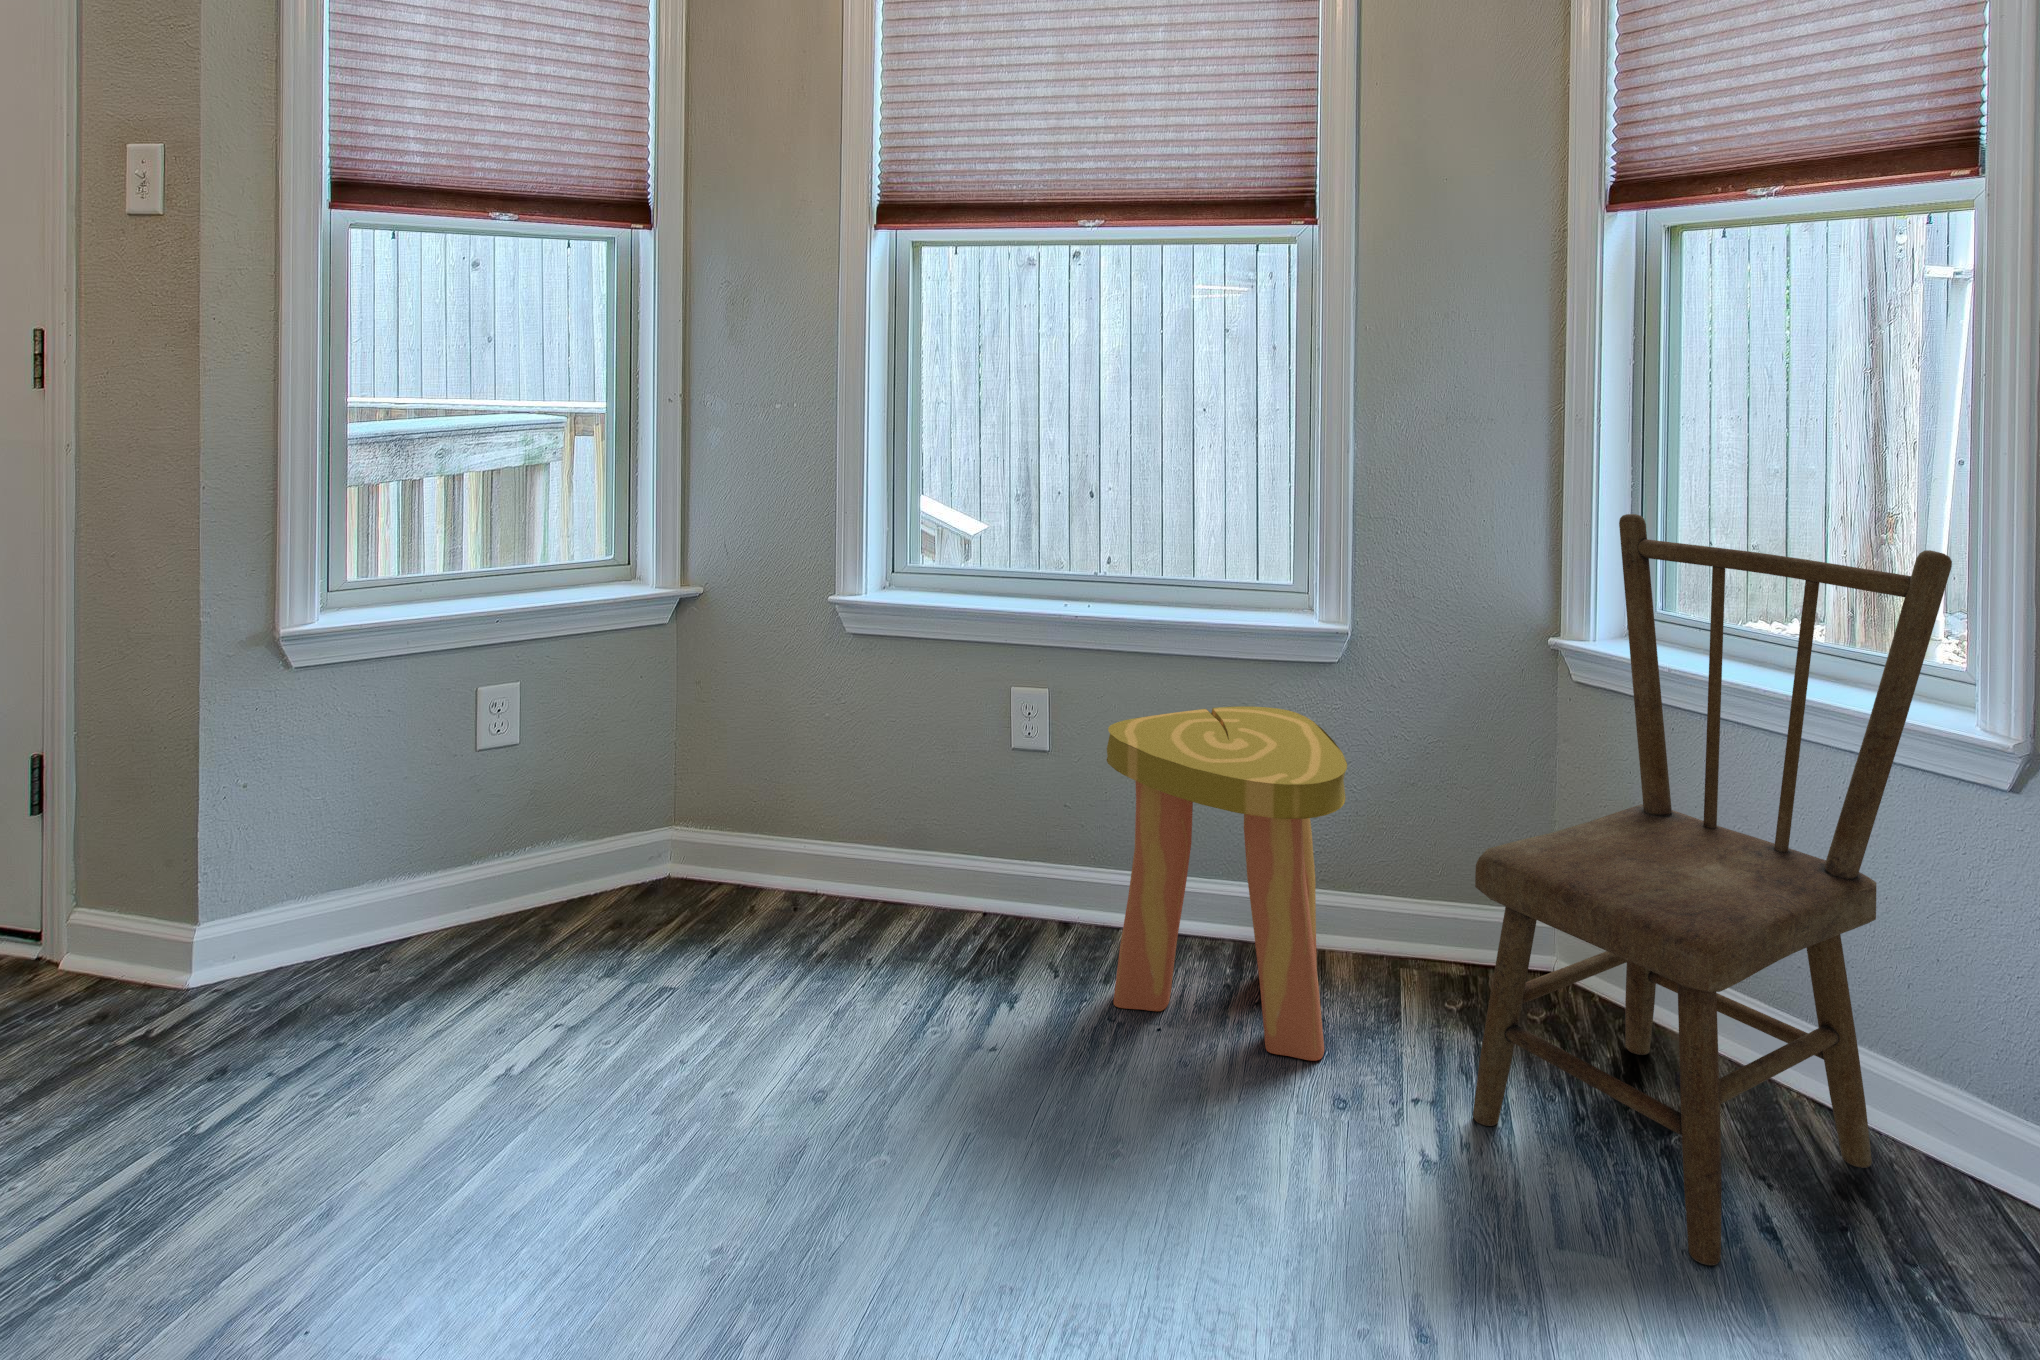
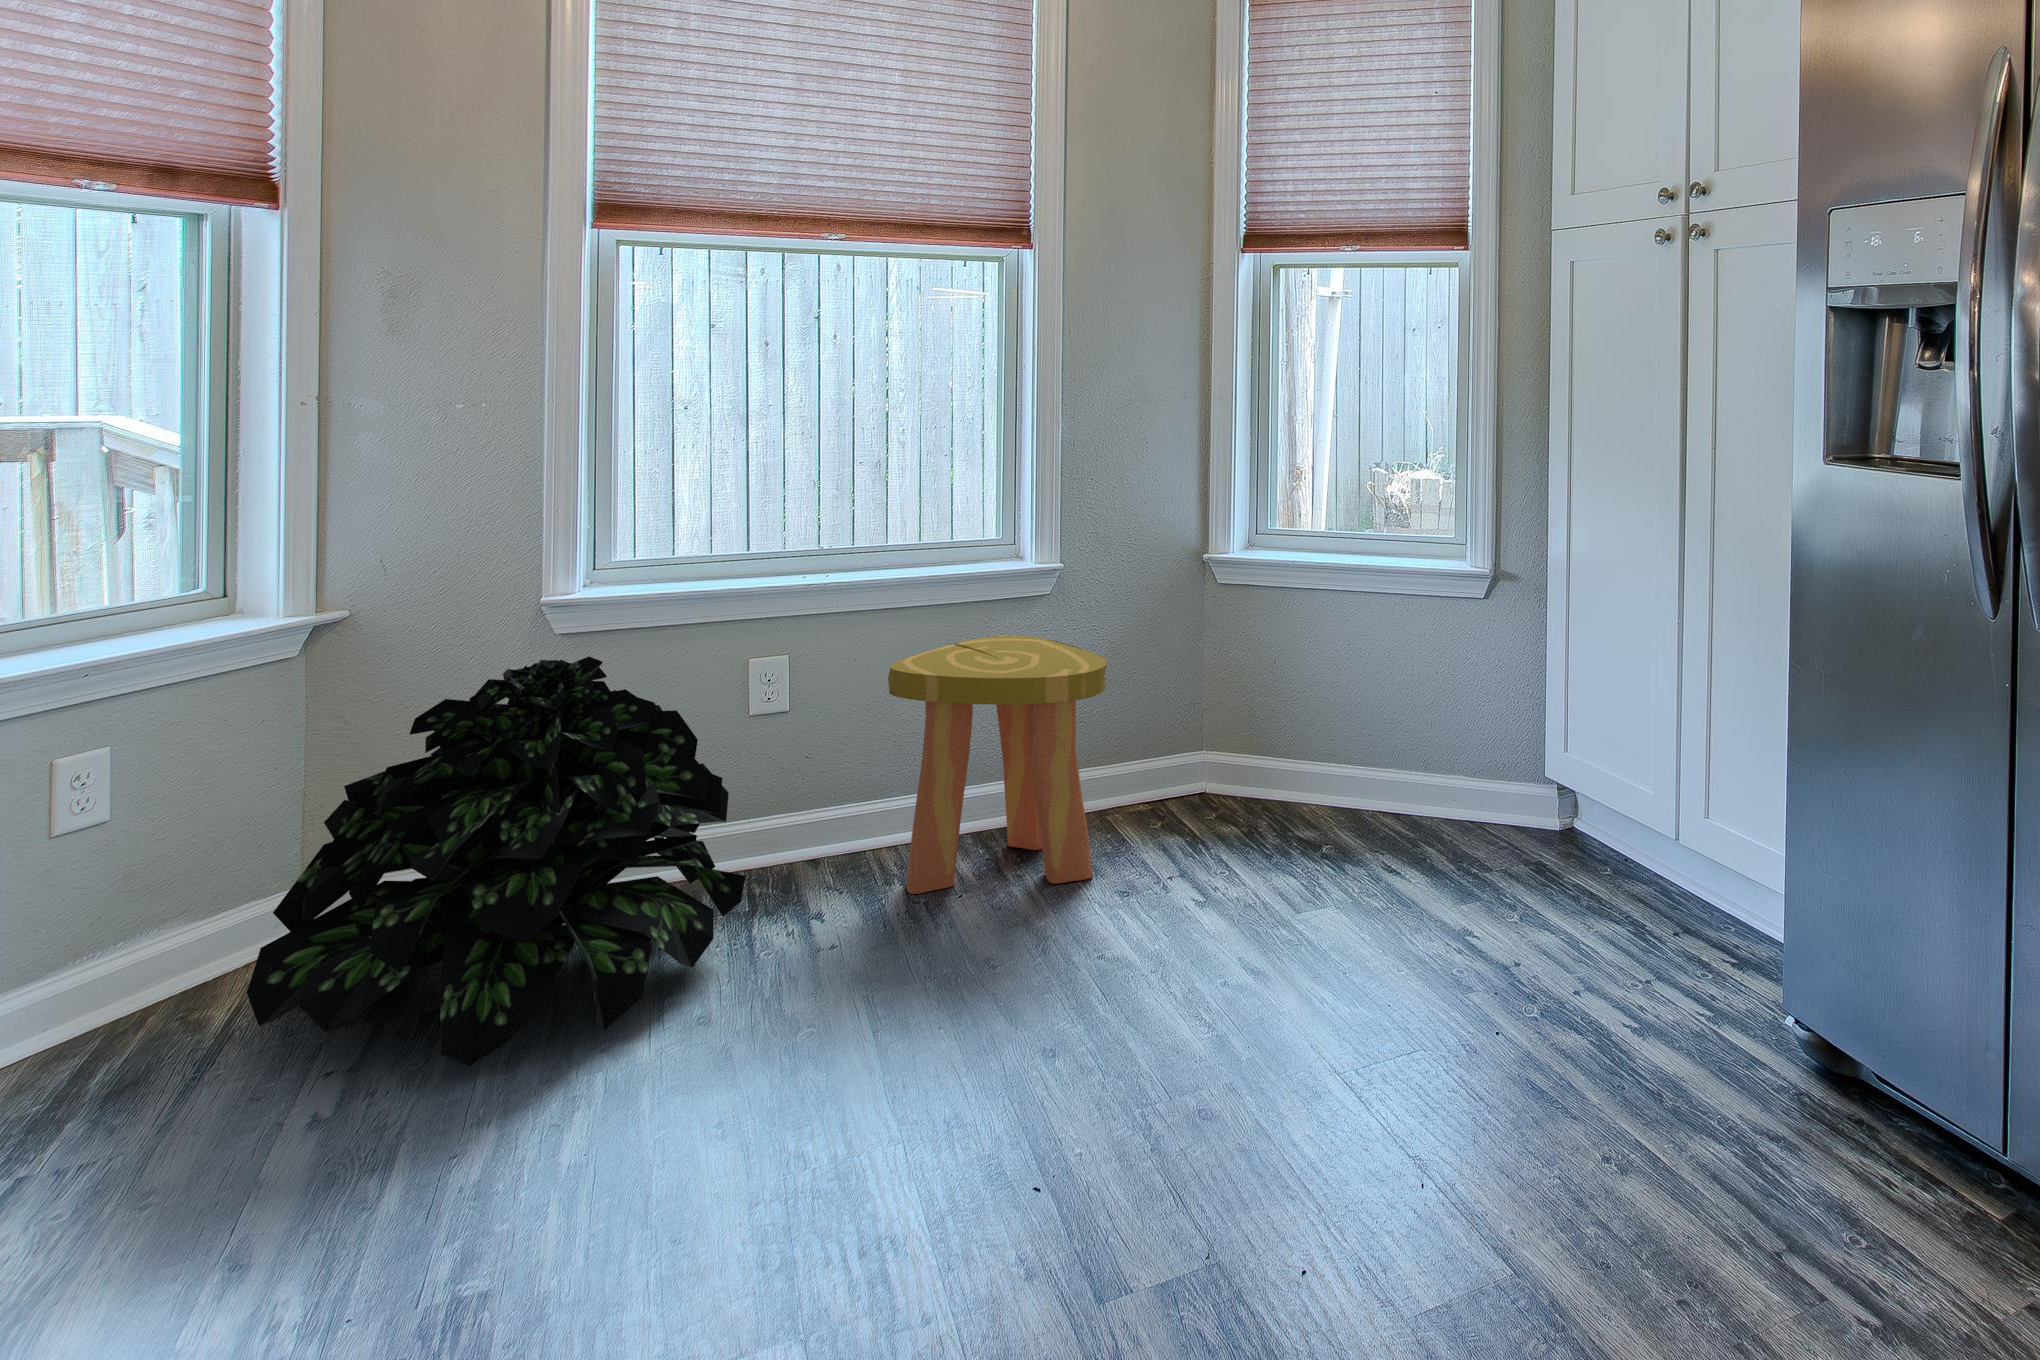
dining chair: present [1473,514,1952,1265] -> none [1209,460,1457,895]
potted plant: none [522,661,927,1069] -> present [247,656,746,1066]

